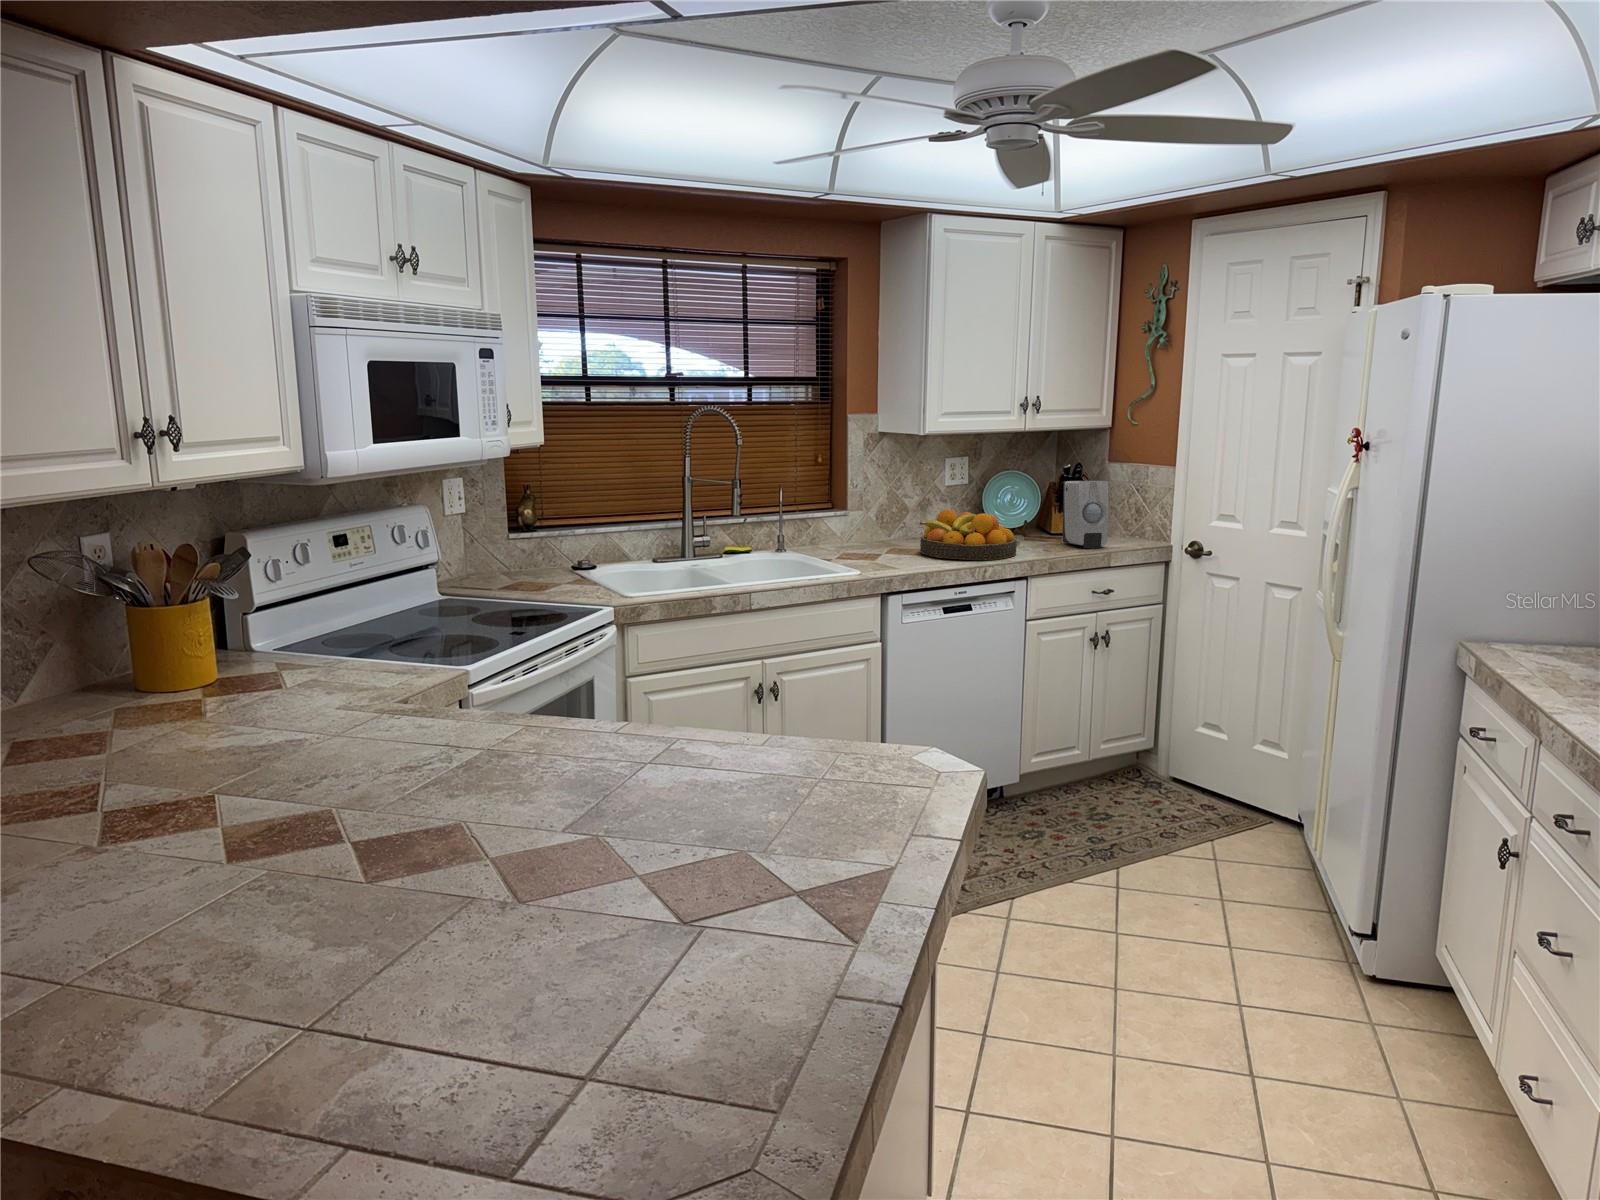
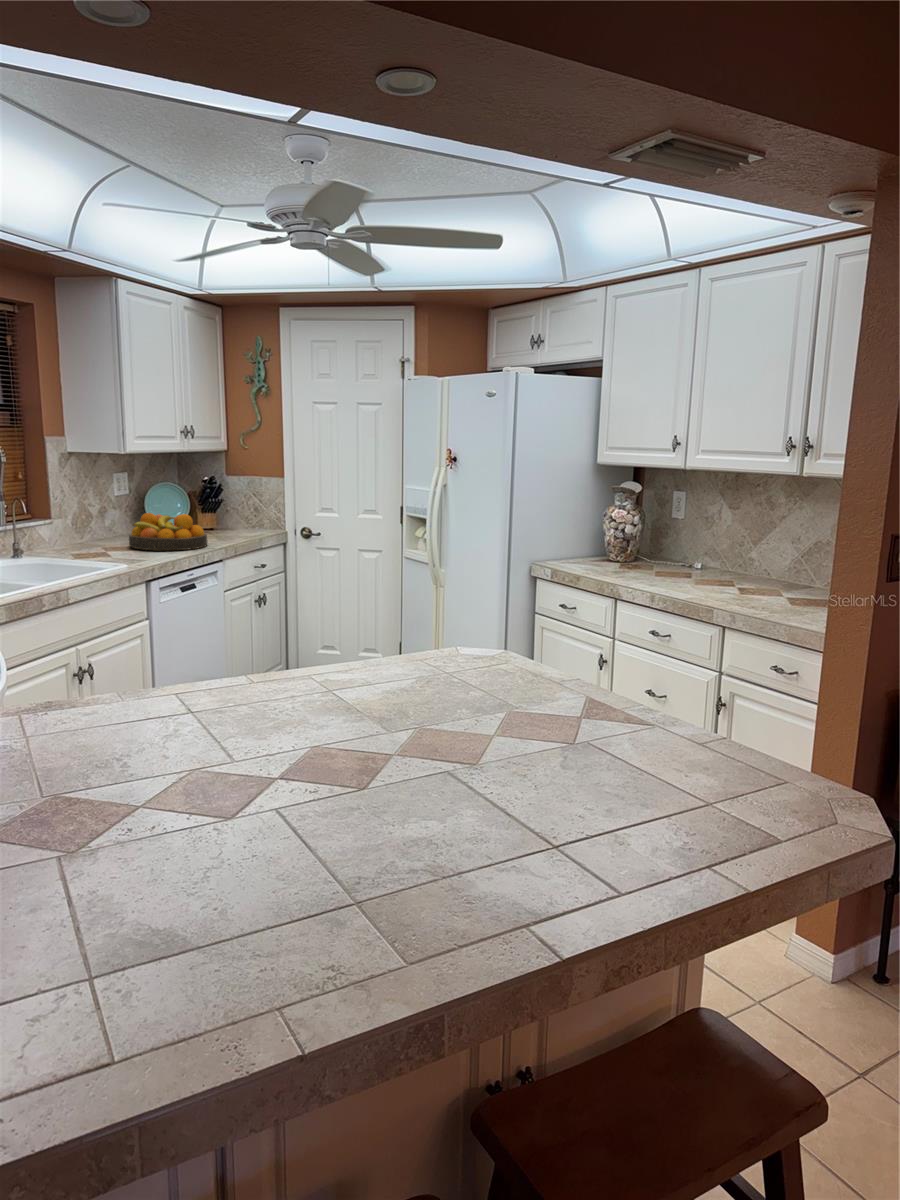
soap dispenser: present [1063,481,1109,548] -> none [214,488,254,536]

